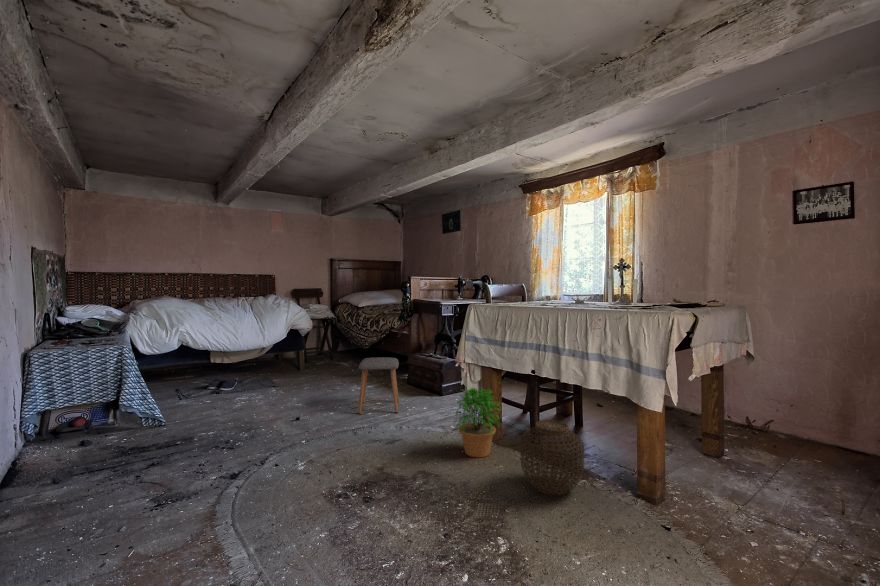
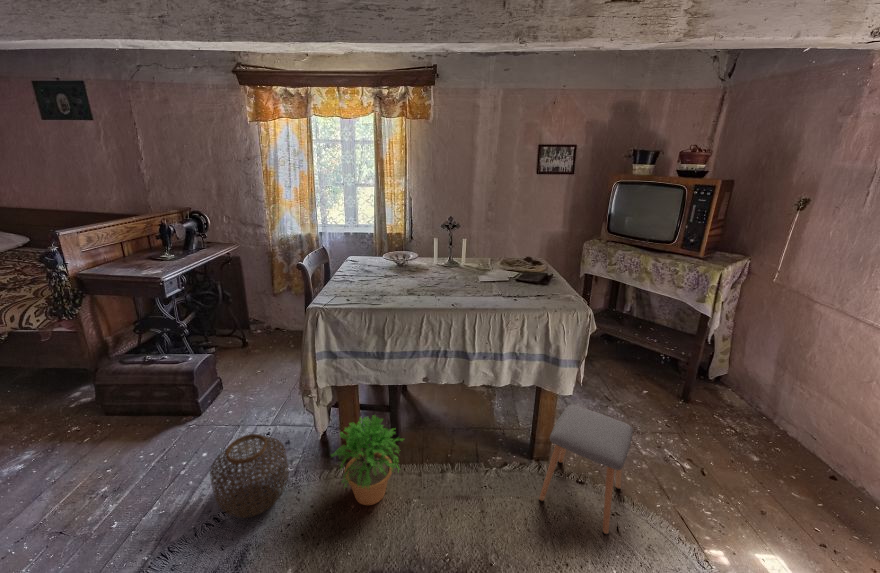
stool: present [358,357,399,414] -> present [539,405,633,534]
woven basket: present [520,420,584,496] -> present [210,434,288,518]

